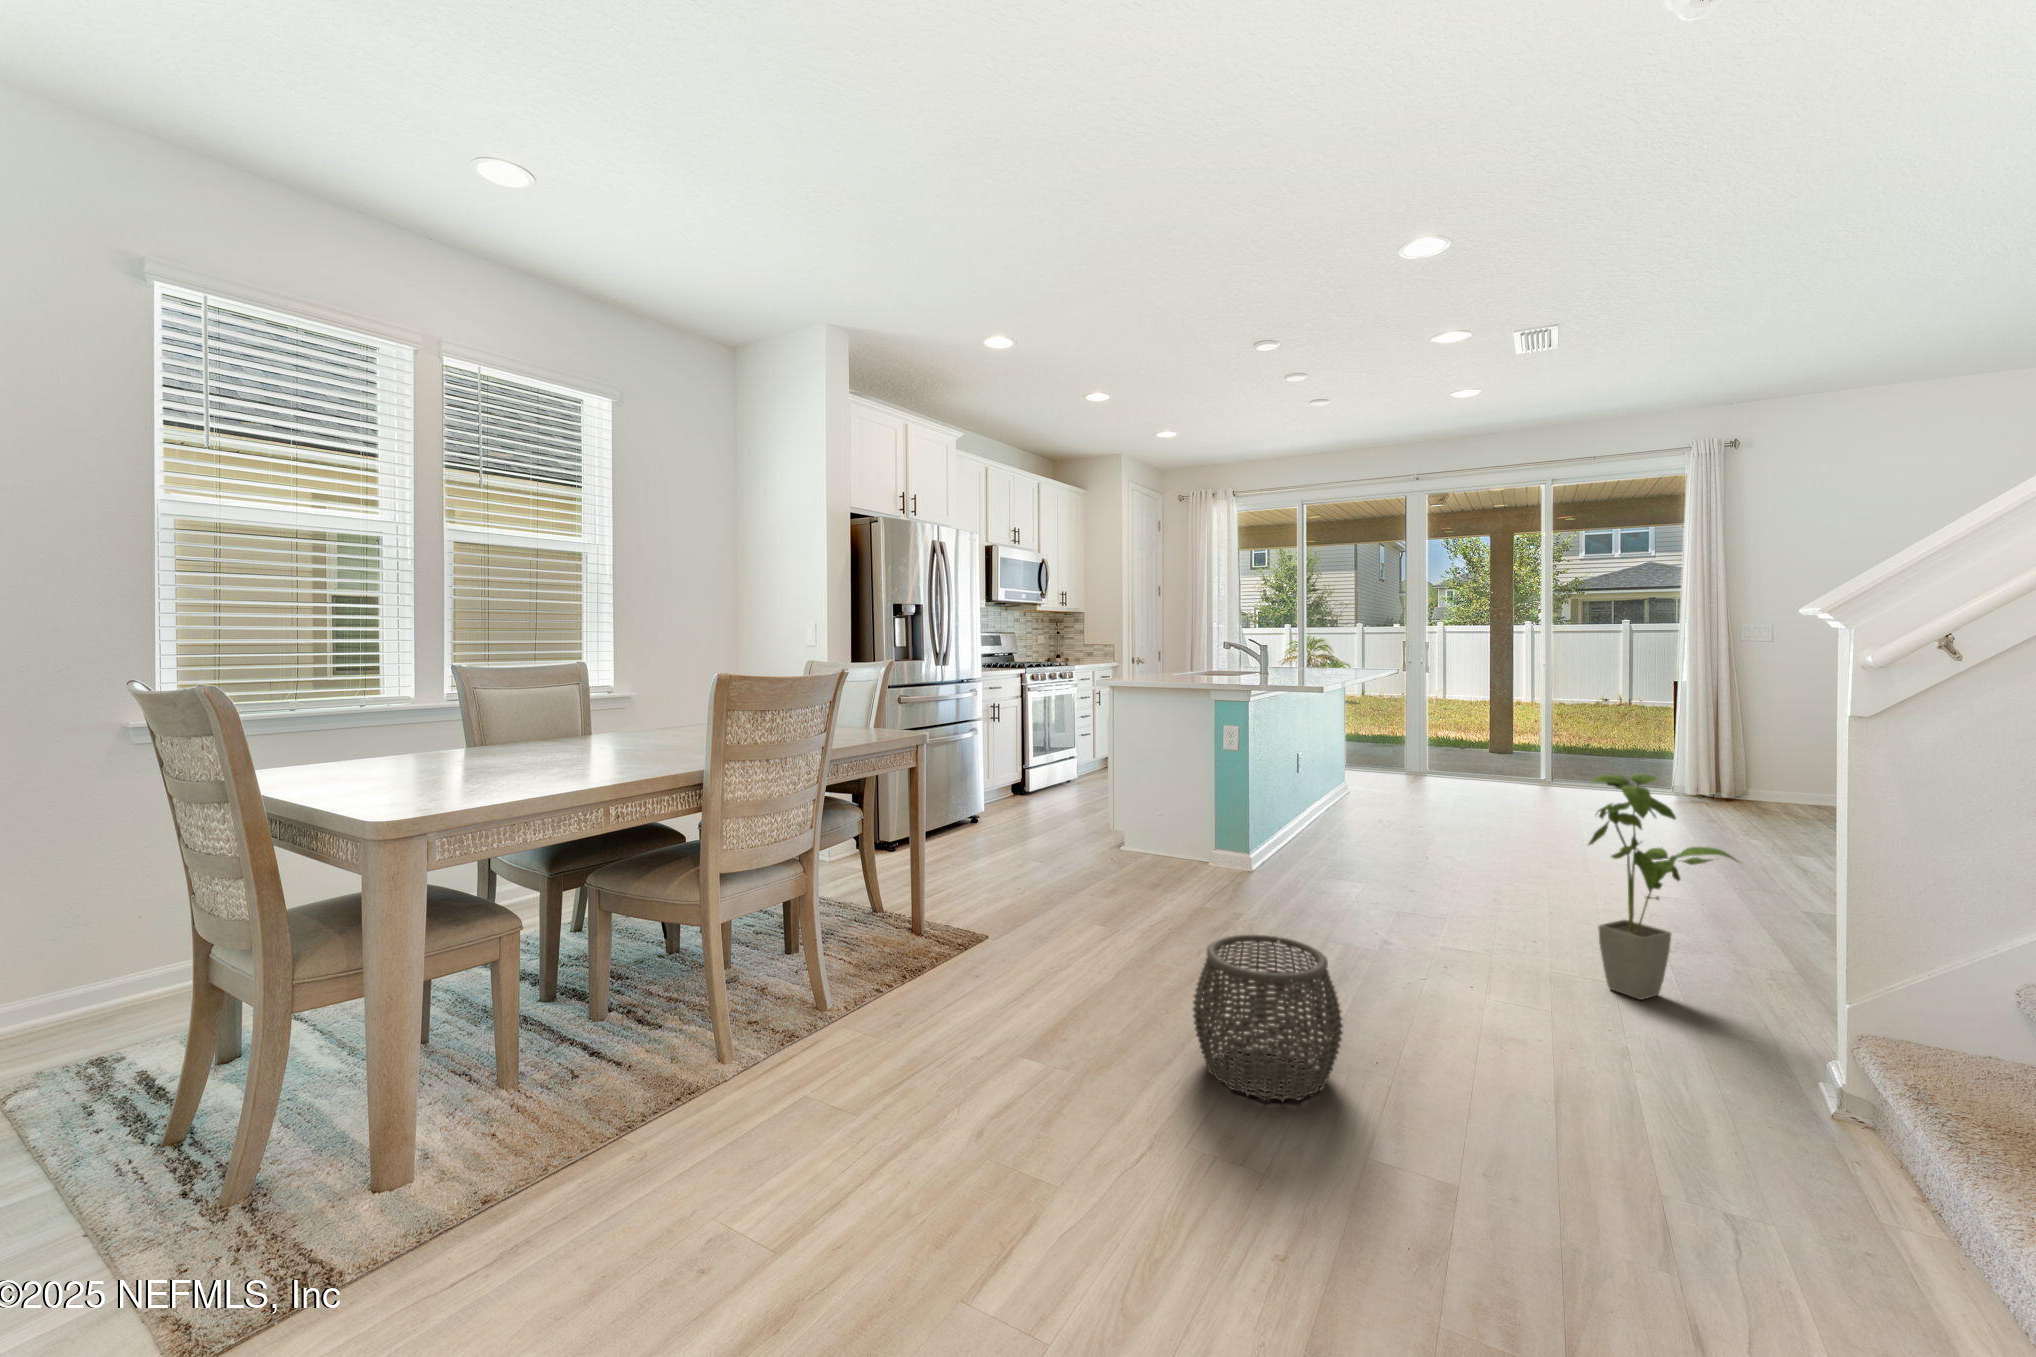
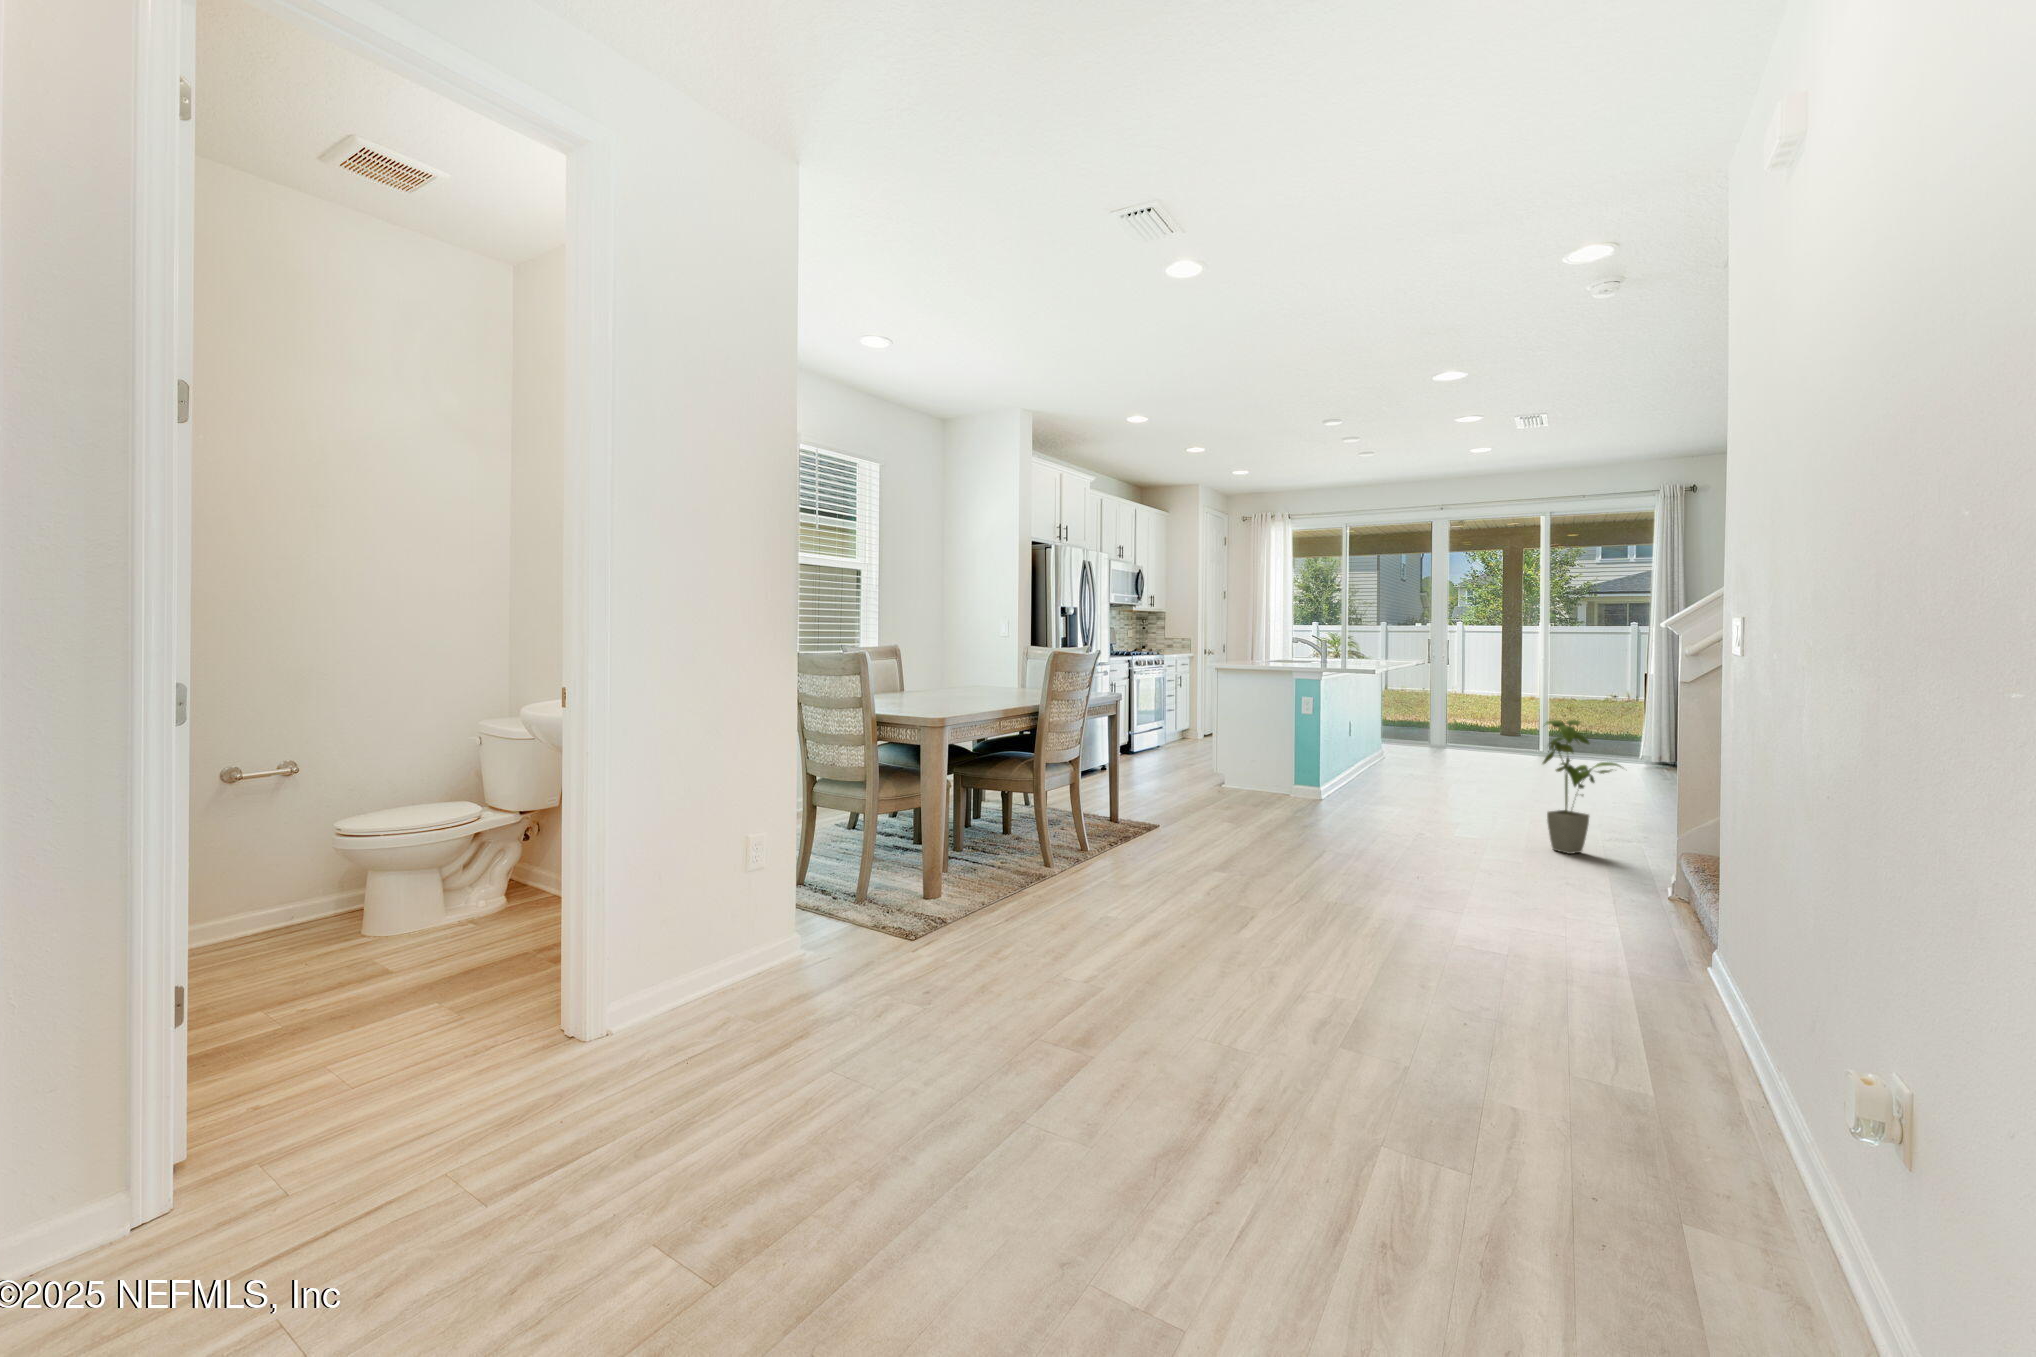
woven basket: present [1193,934,1343,1102] -> none [1312,803,1396,882]

